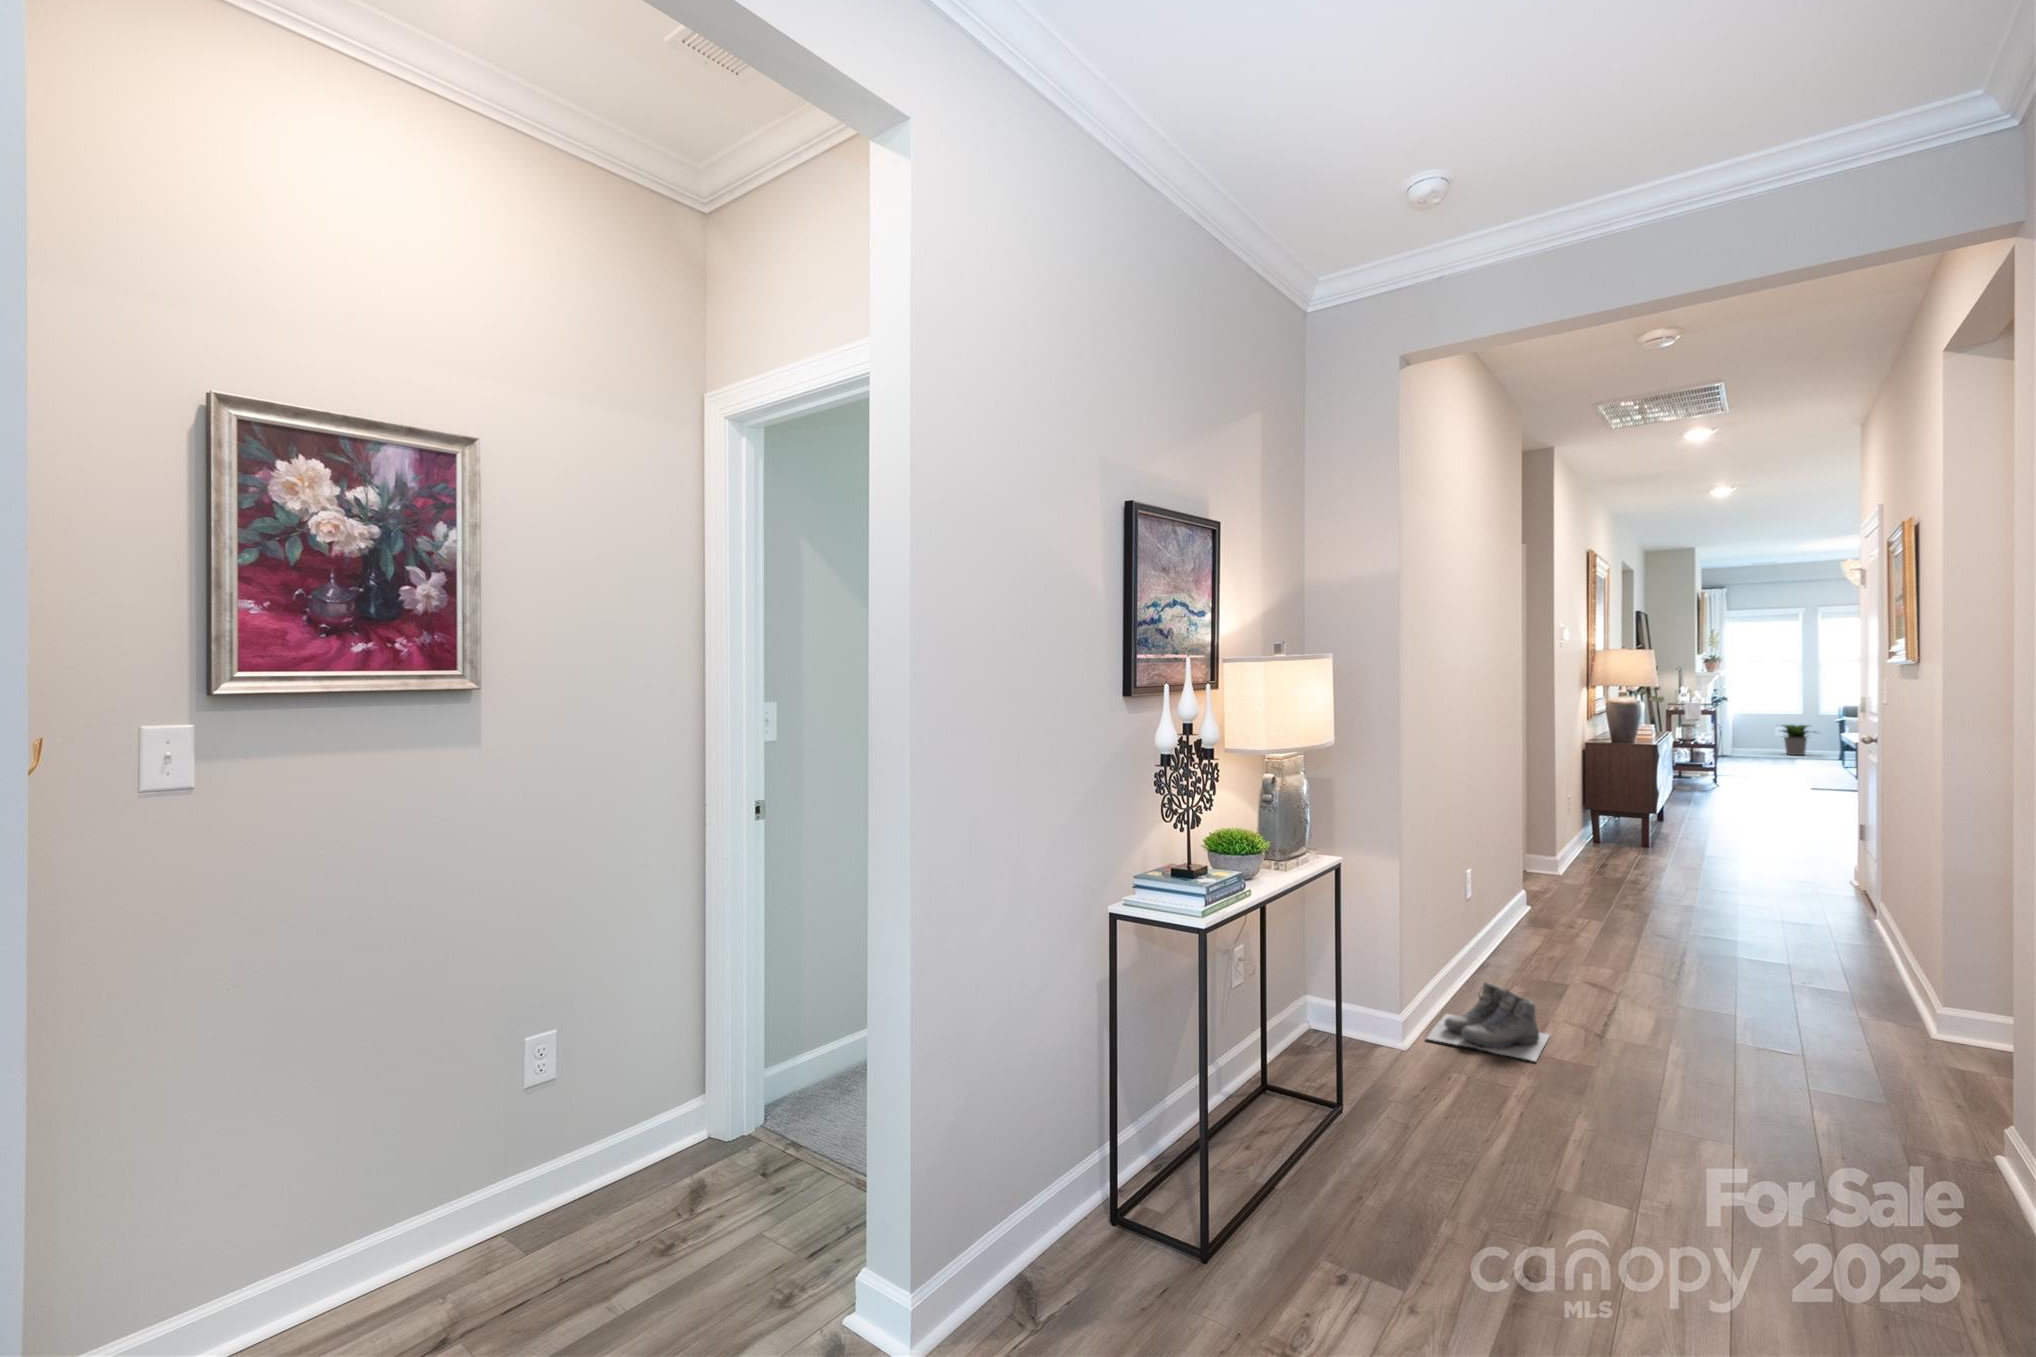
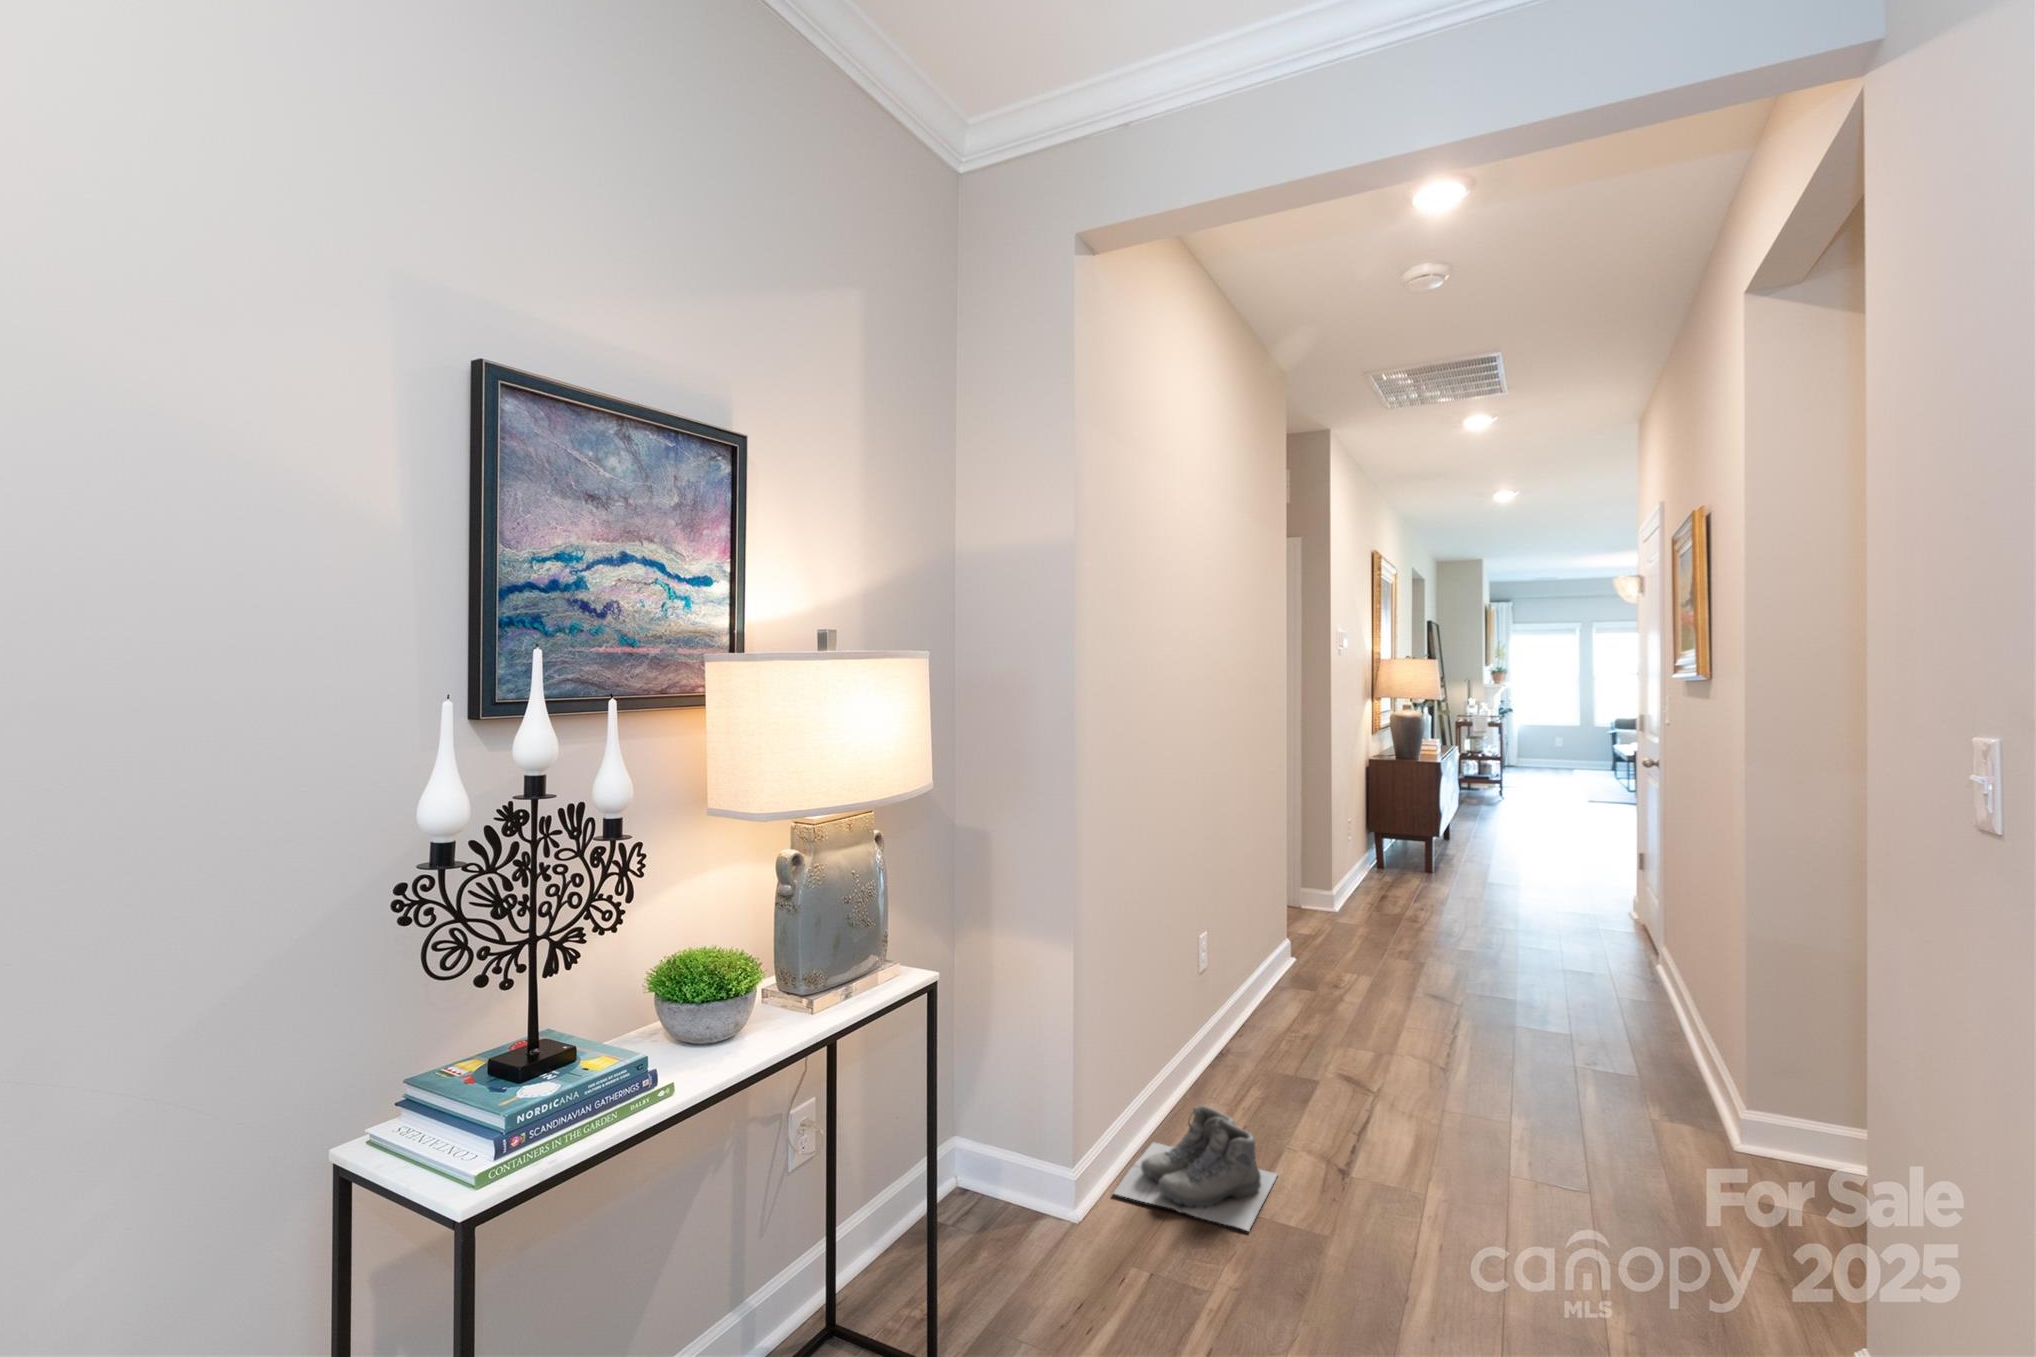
potted plant: present [1780,725,1808,755] -> none [1554,735,1596,764]

